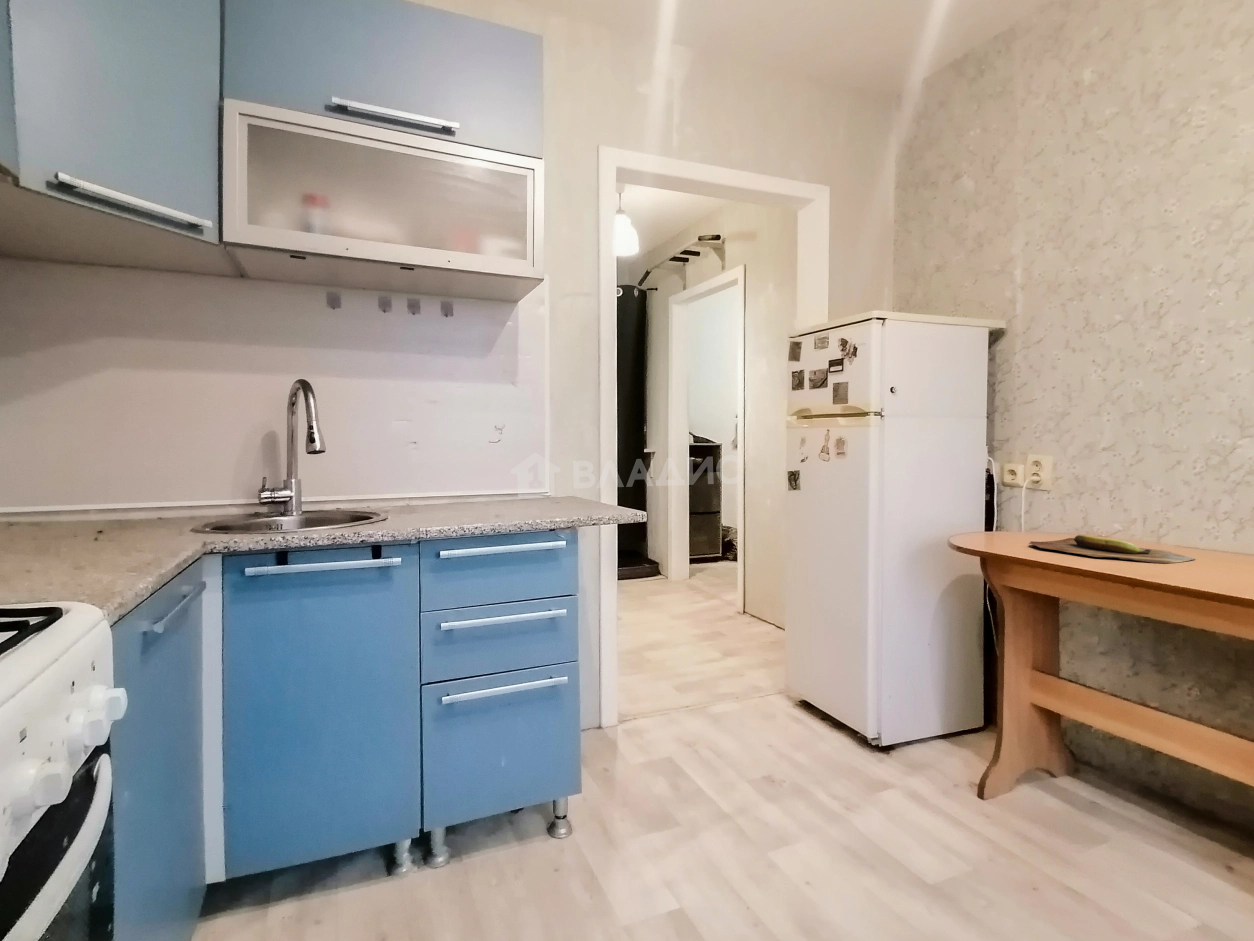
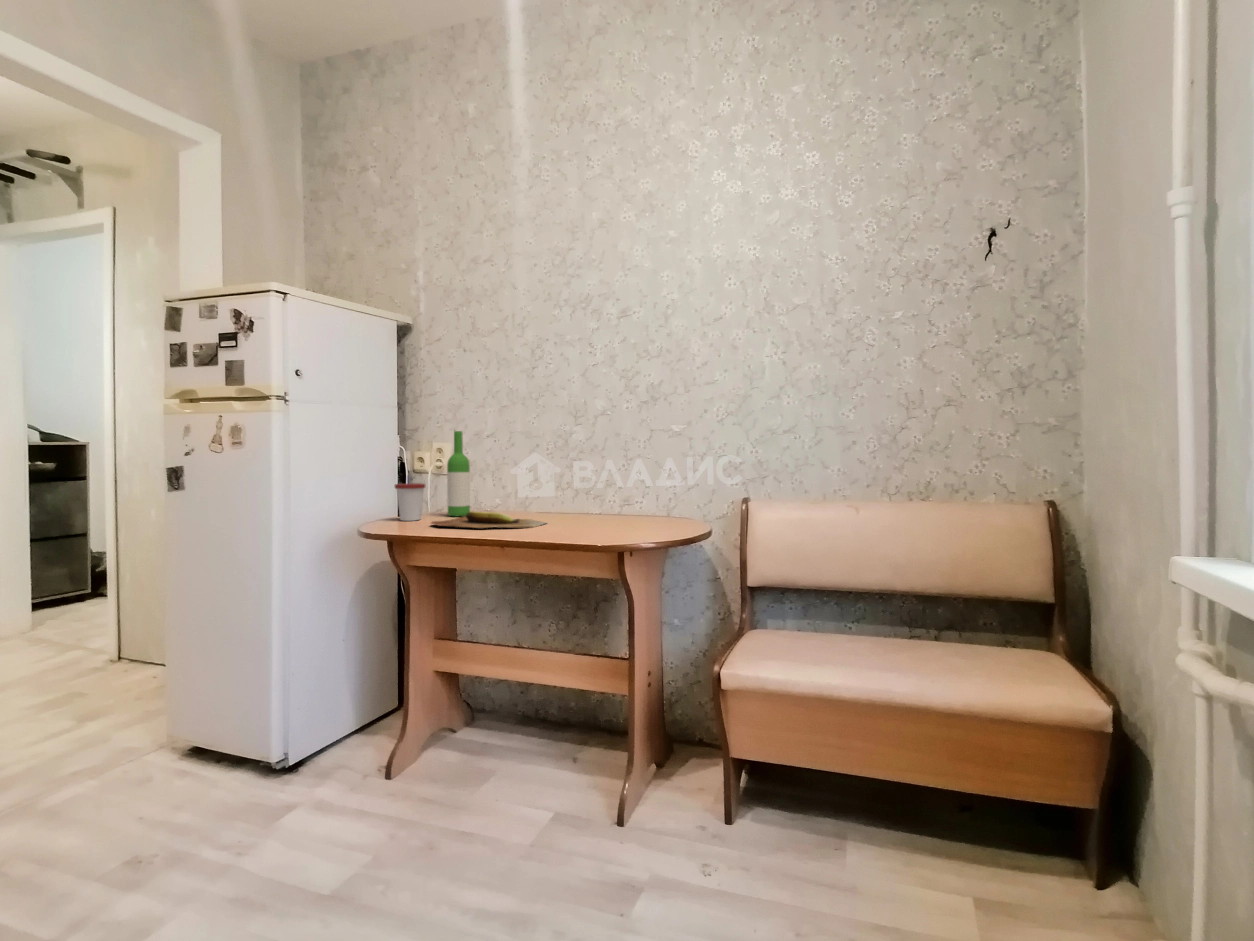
wine bottle: none [1048,441,1079,537] -> present [447,431,470,516]
cup: none [987,488,1022,537] -> present [395,476,425,521]

